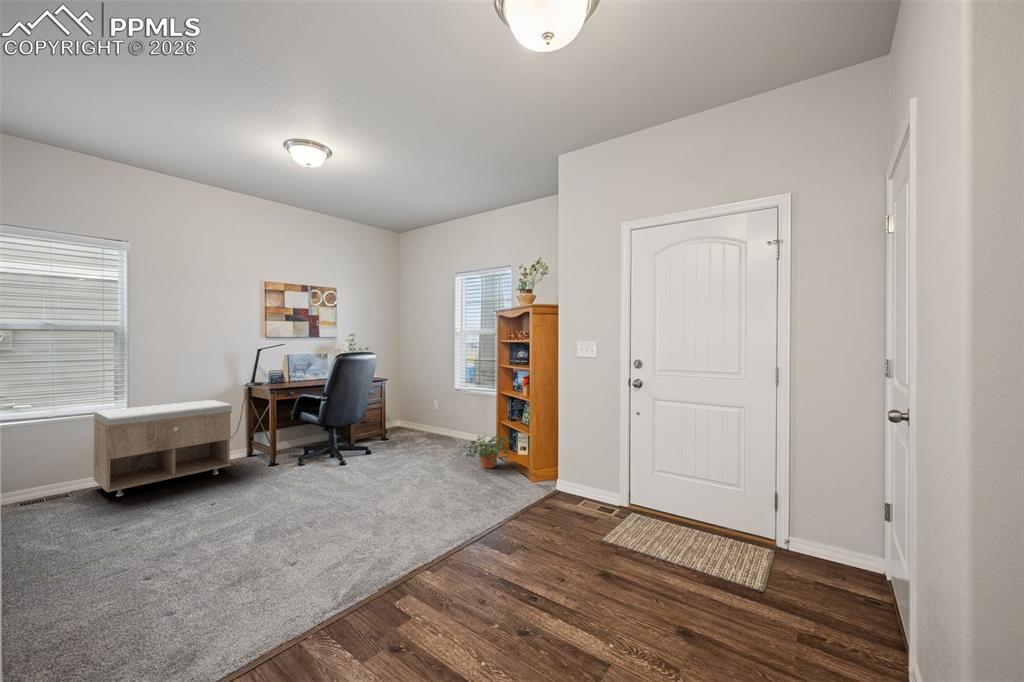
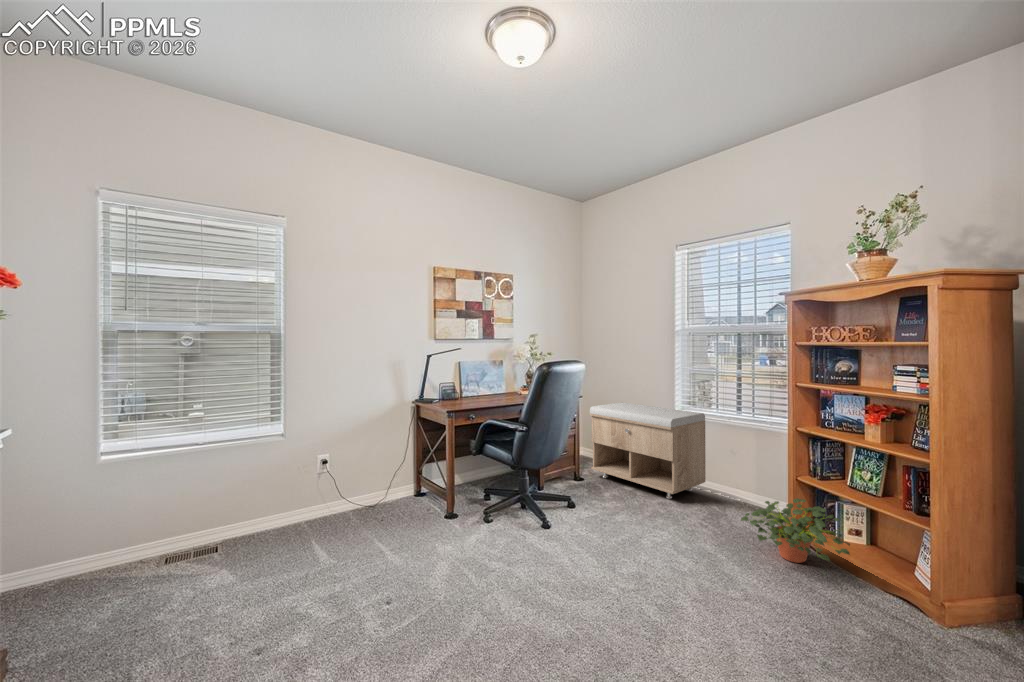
storage bench: present [94,400,232,497] -> present [590,402,706,499]

